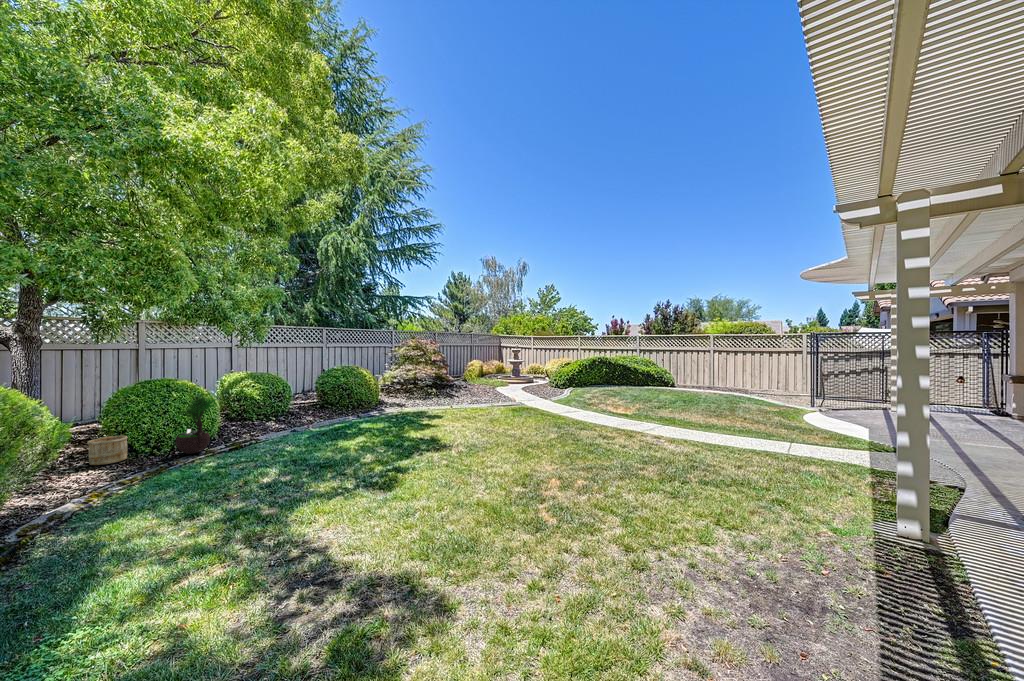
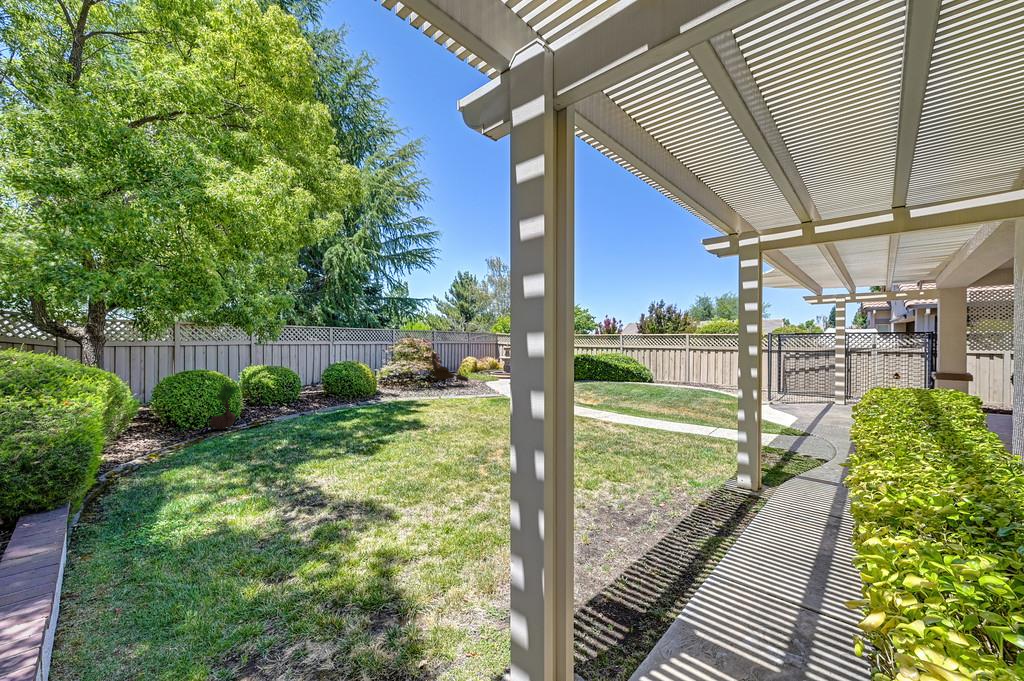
lounge chair: none [436,356,478,395] -> present [431,353,469,387]
wooden bucket: present [87,436,128,465] -> none [142,414,172,436]

